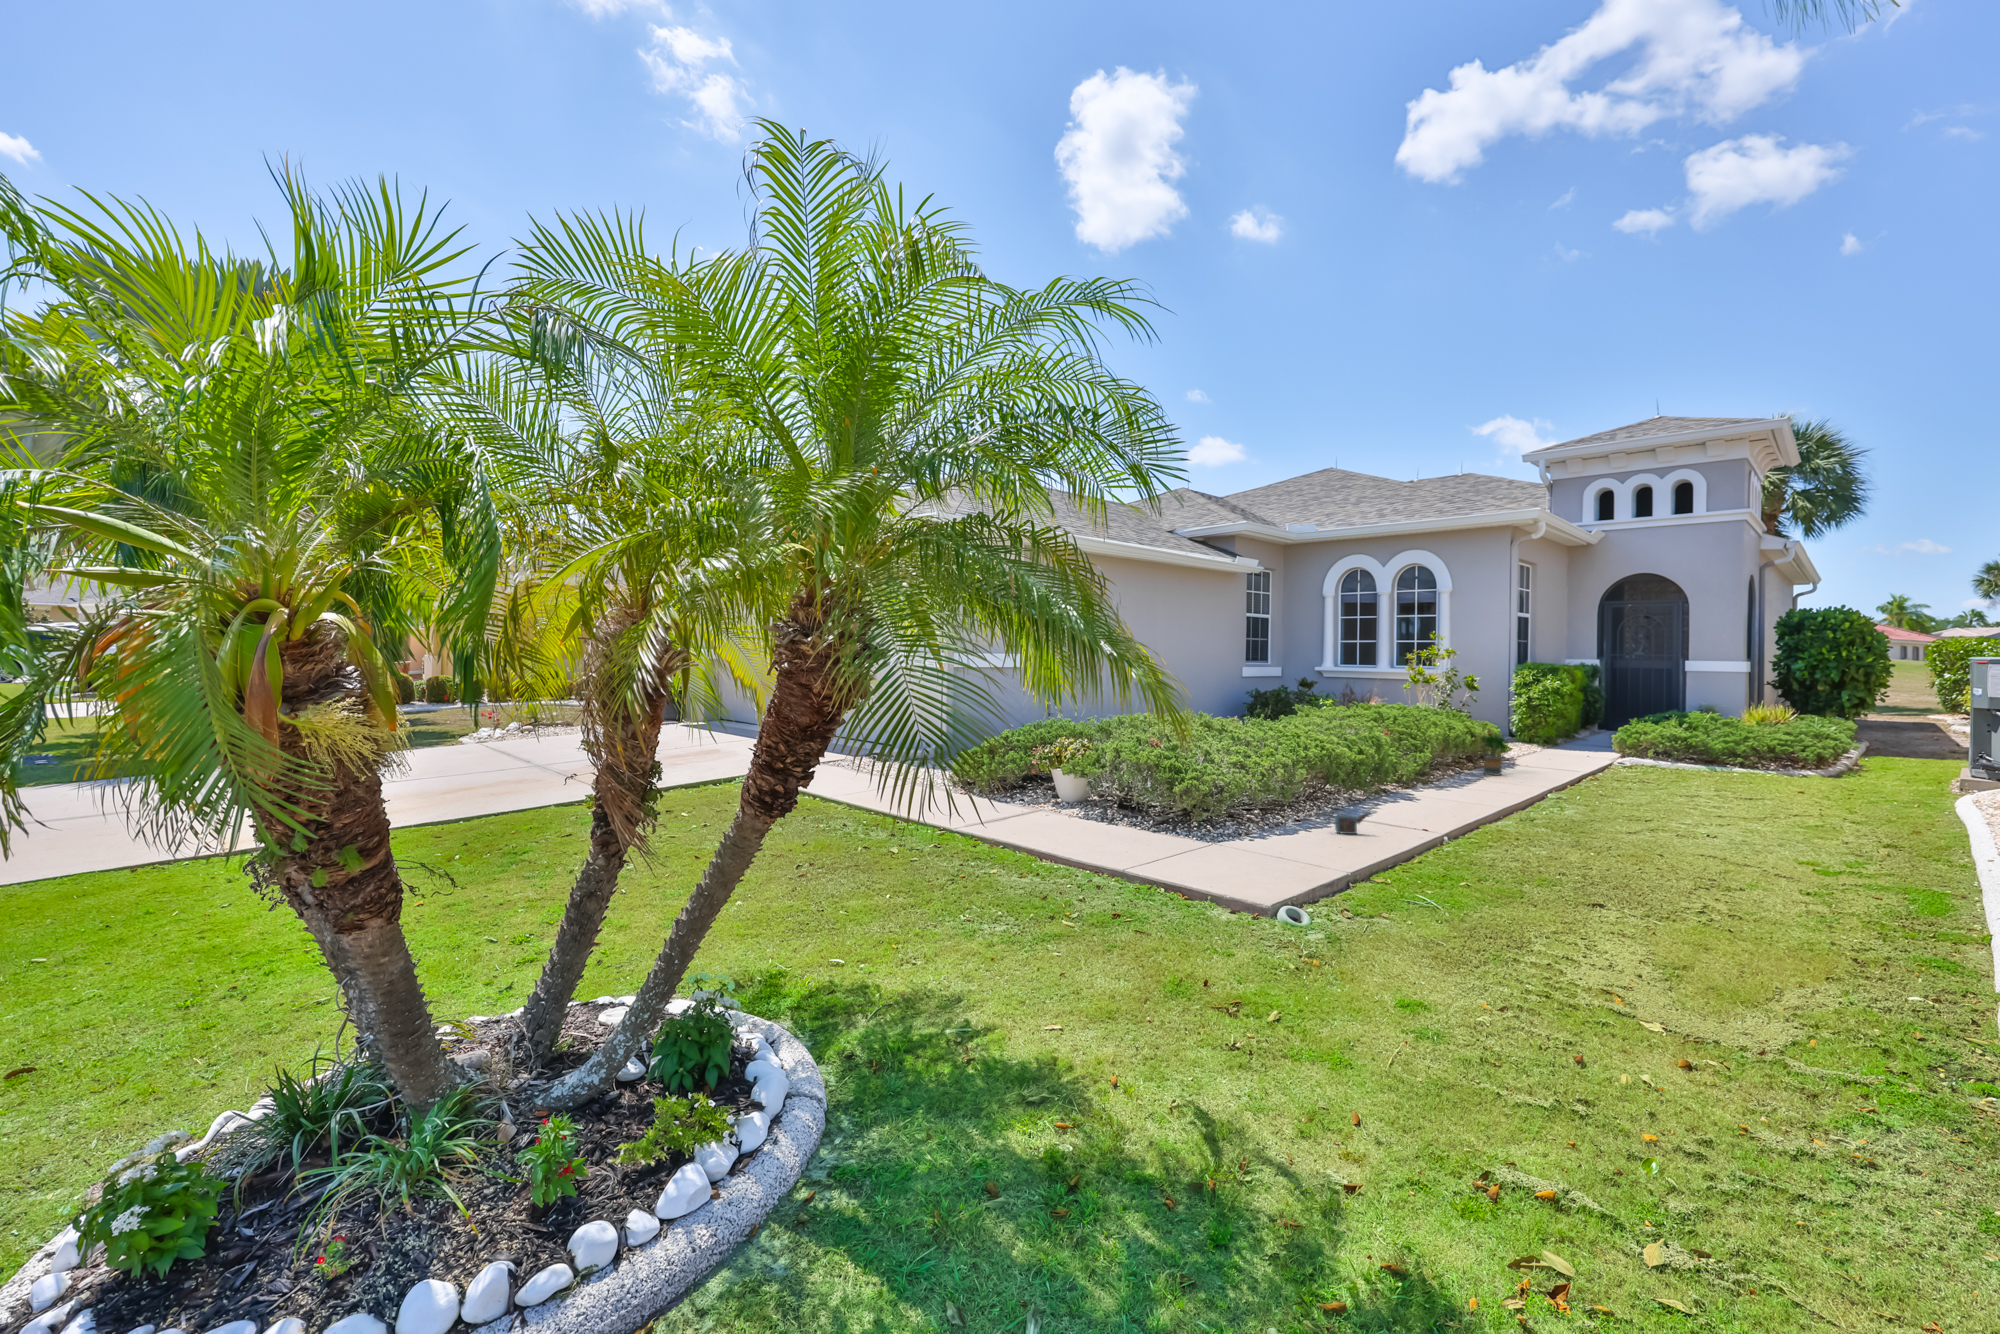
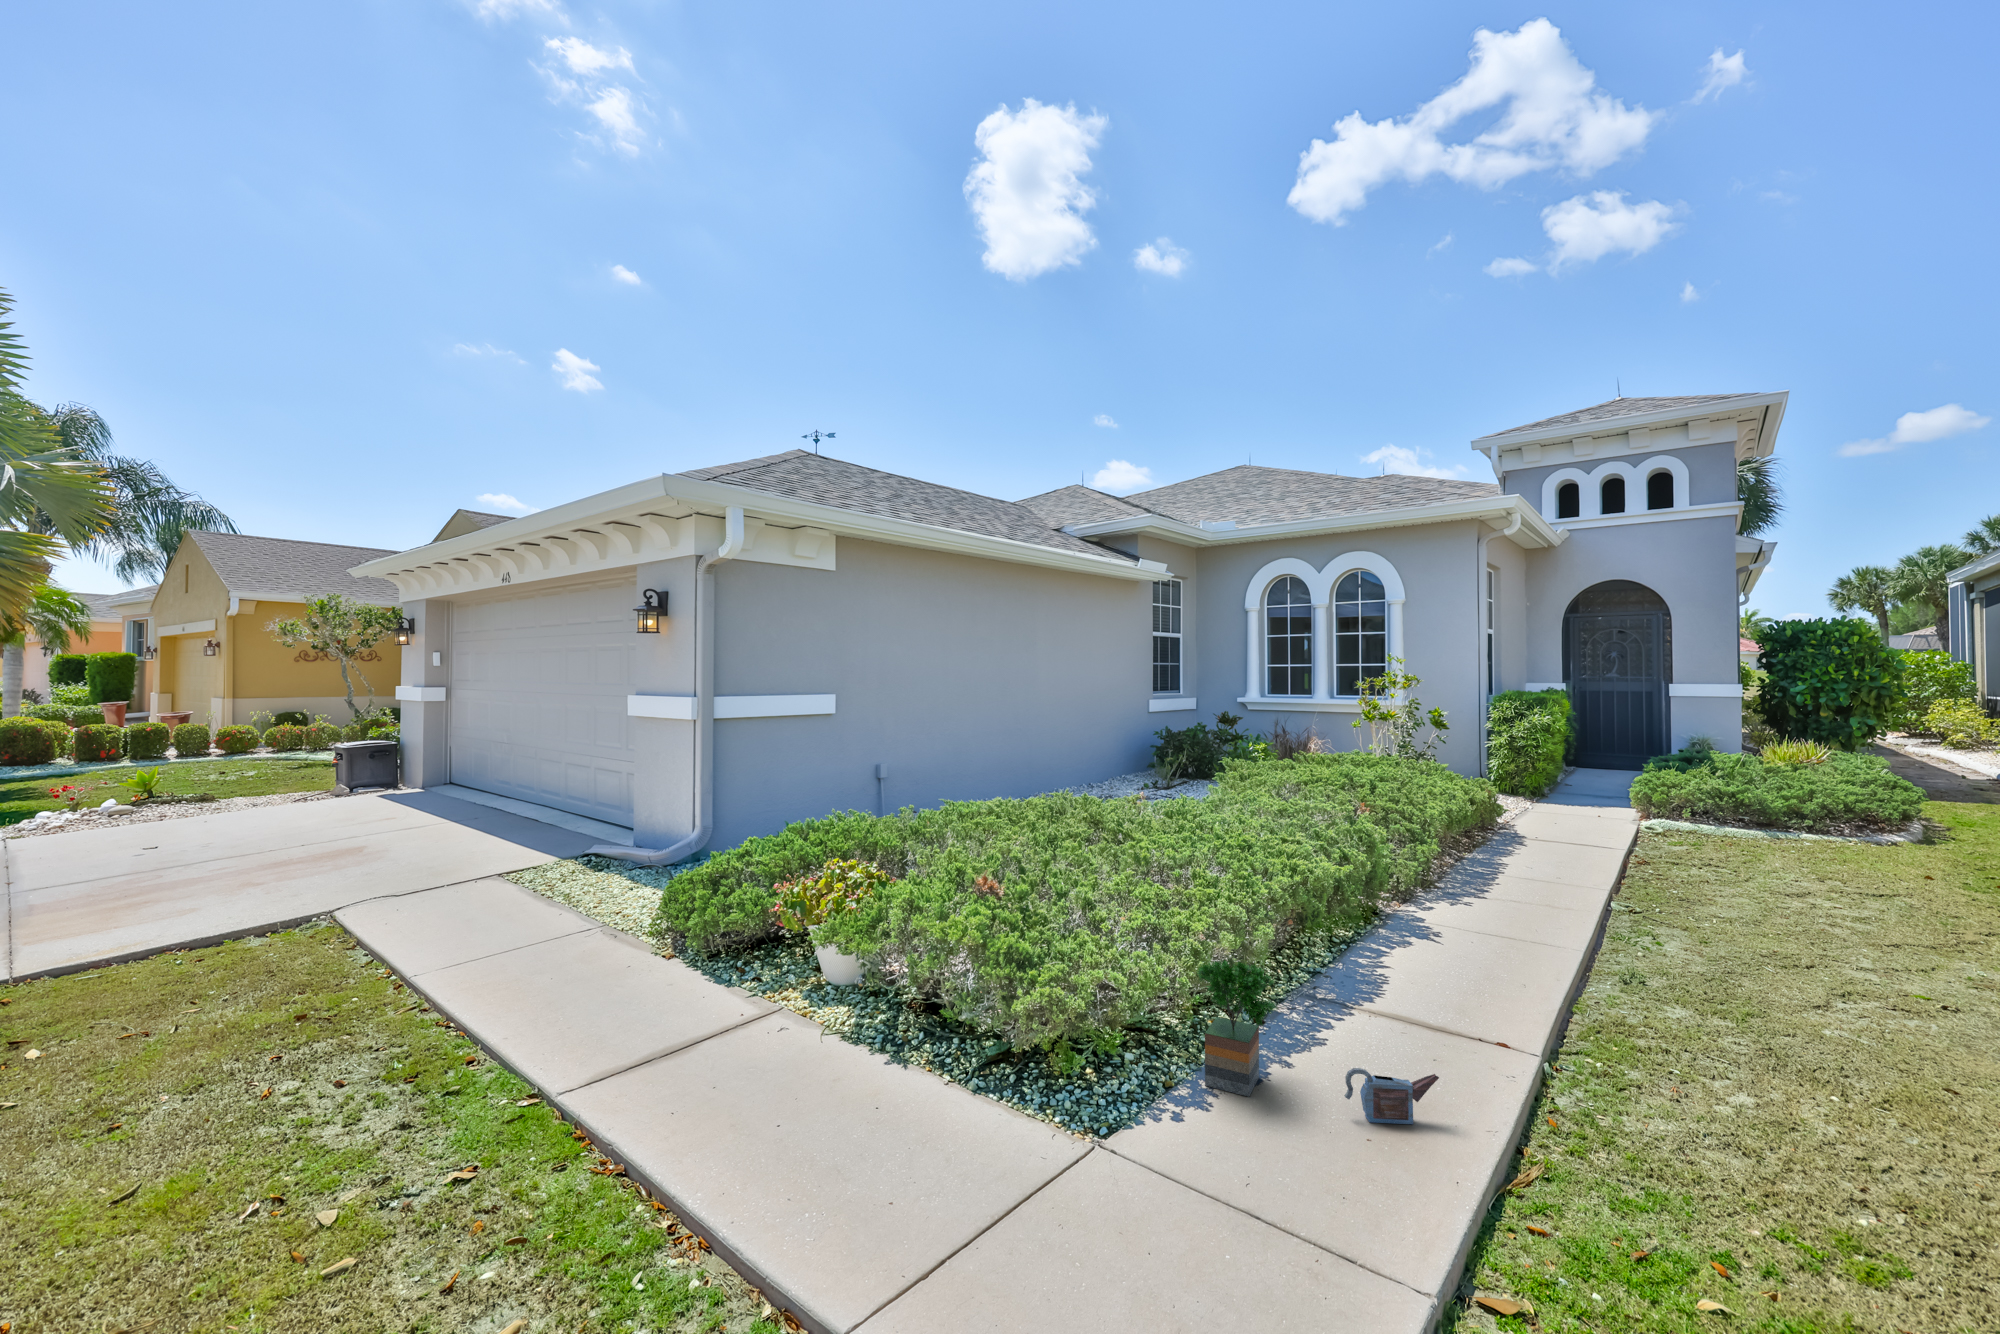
potted tree: present [1481,736,1509,776] -> present [1197,960,1275,1097]

